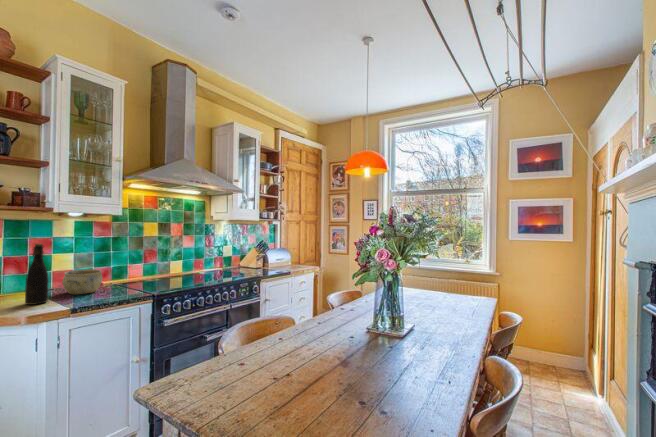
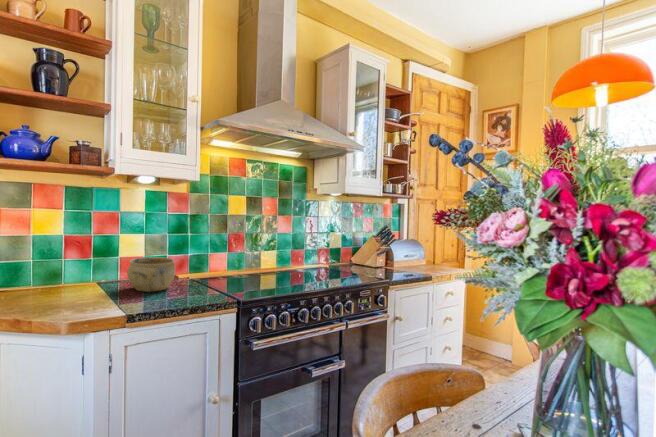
bottle: present [25,244,49,305] -> none [79,219,107,304]

